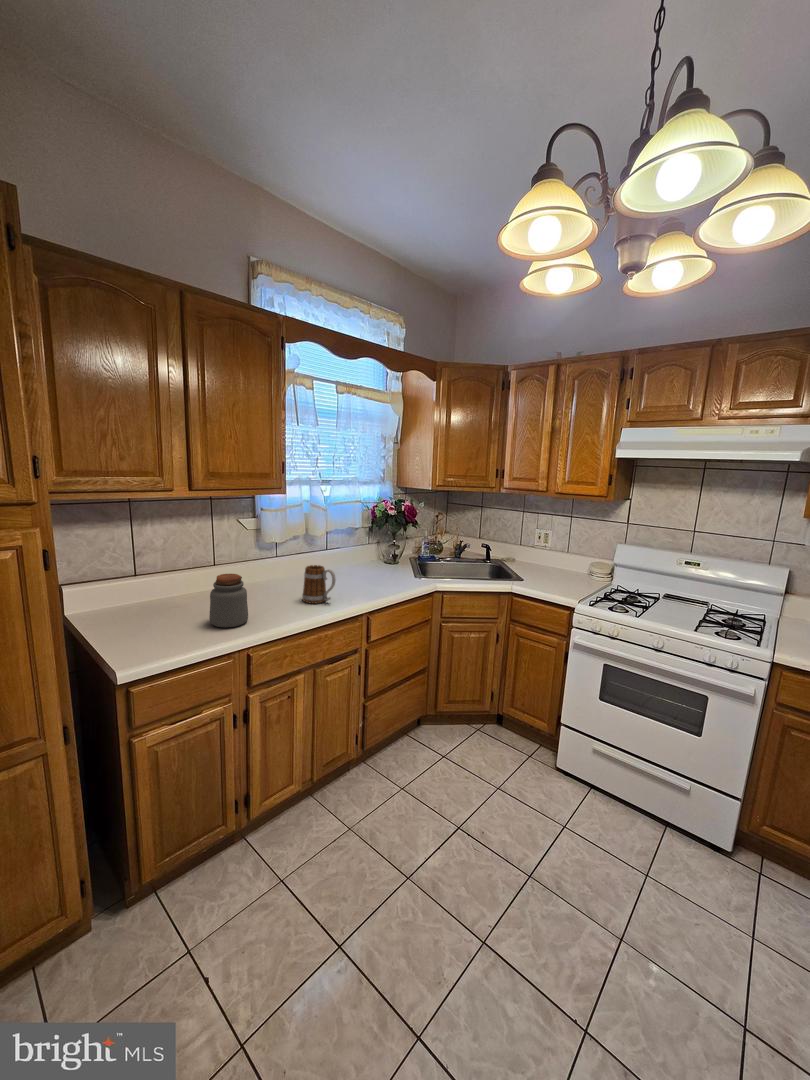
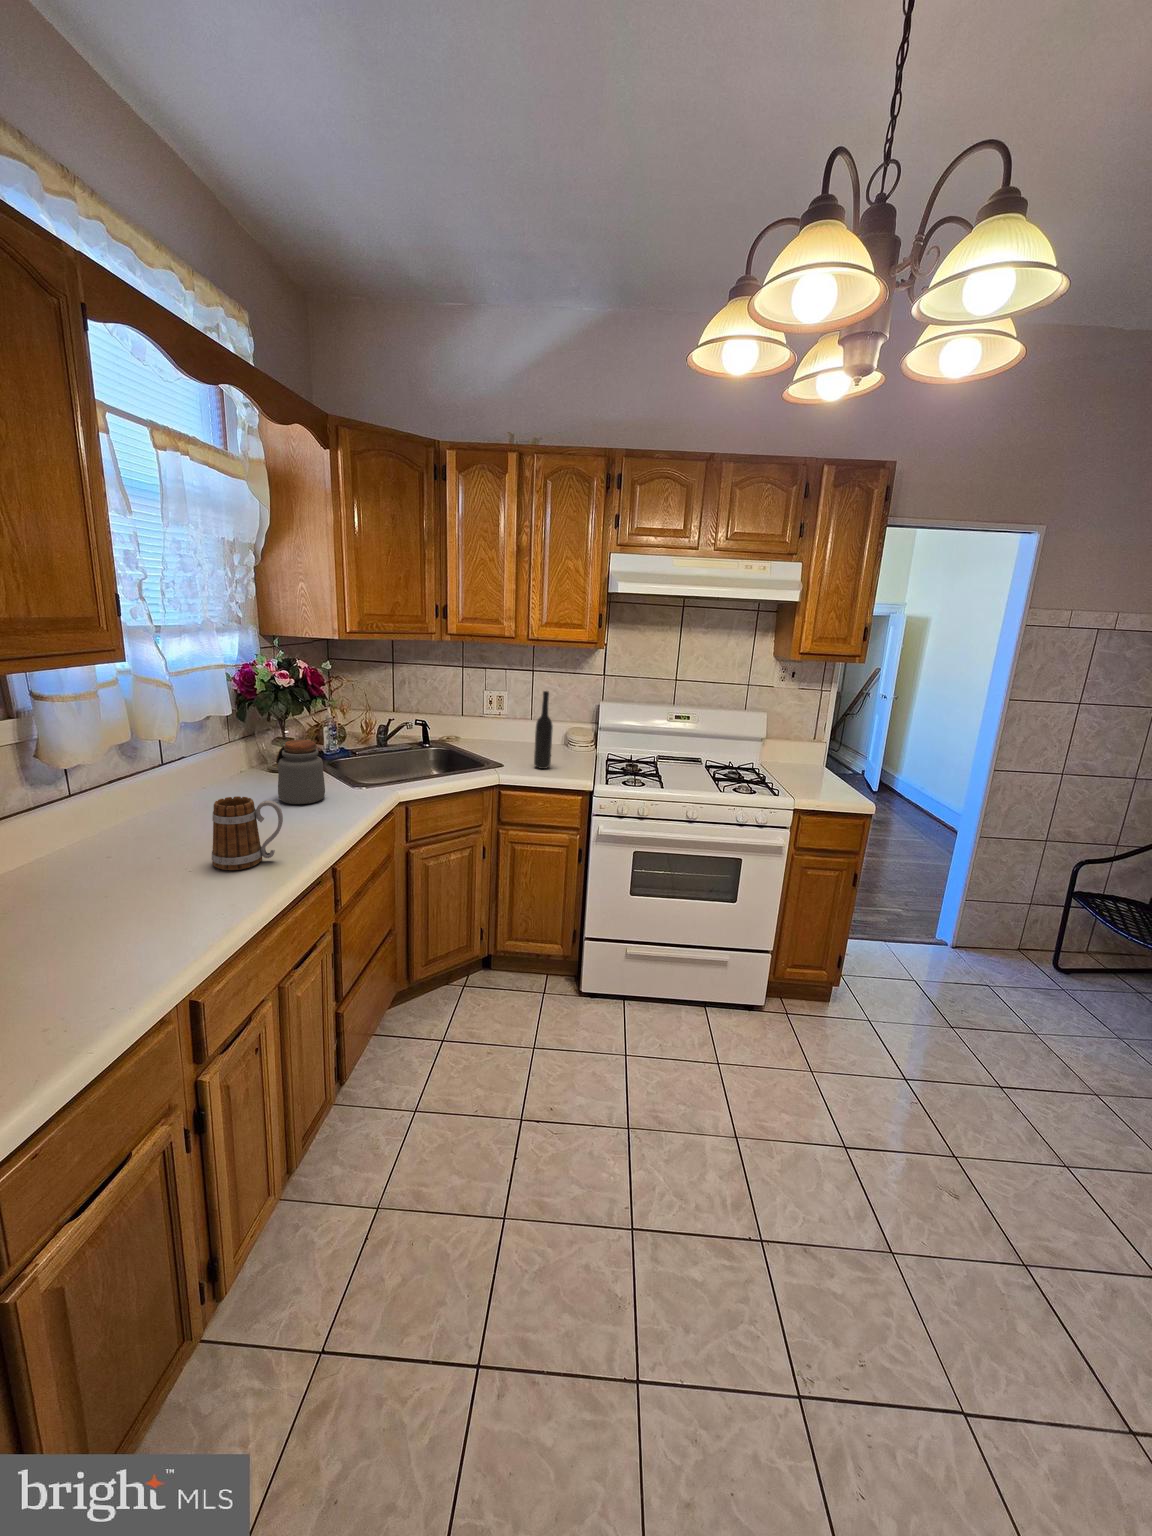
bottle: none [544,530,560,587] -> present [534,691,553,769]
jar: present [209,574,248,627] -> present [276,740,325,804]

